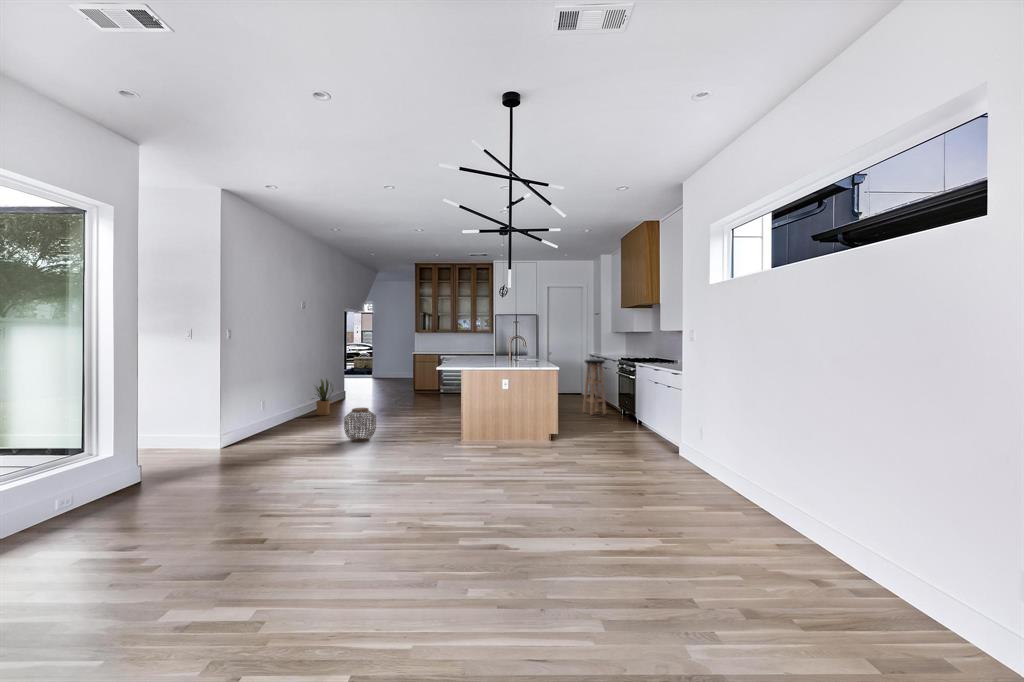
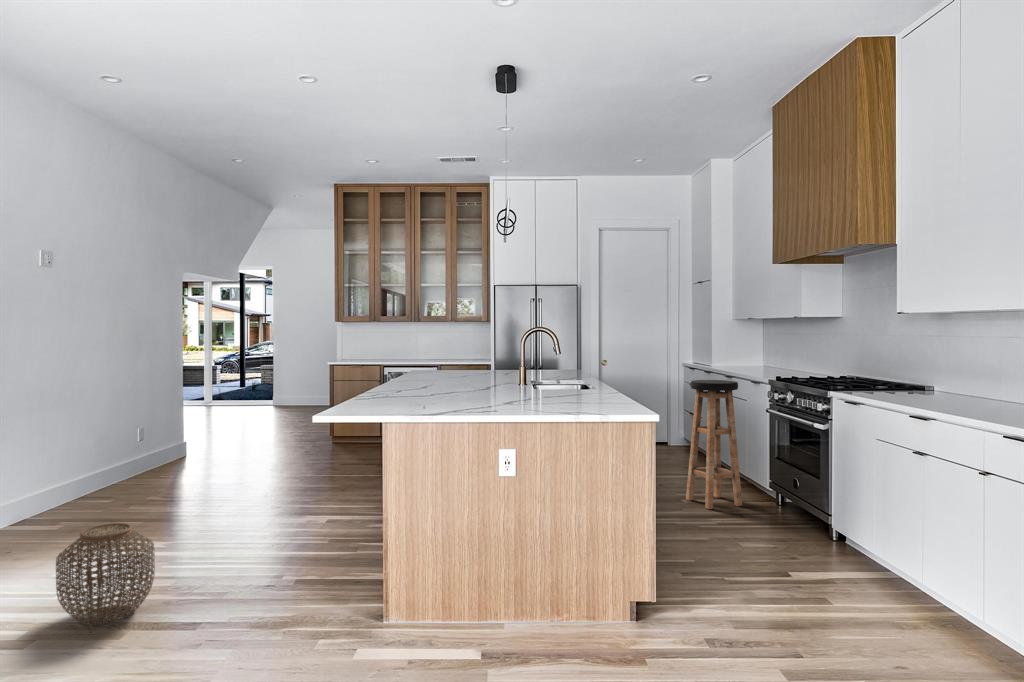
house plant: present [312,379,333,416] -> none [59,423,122,510]

